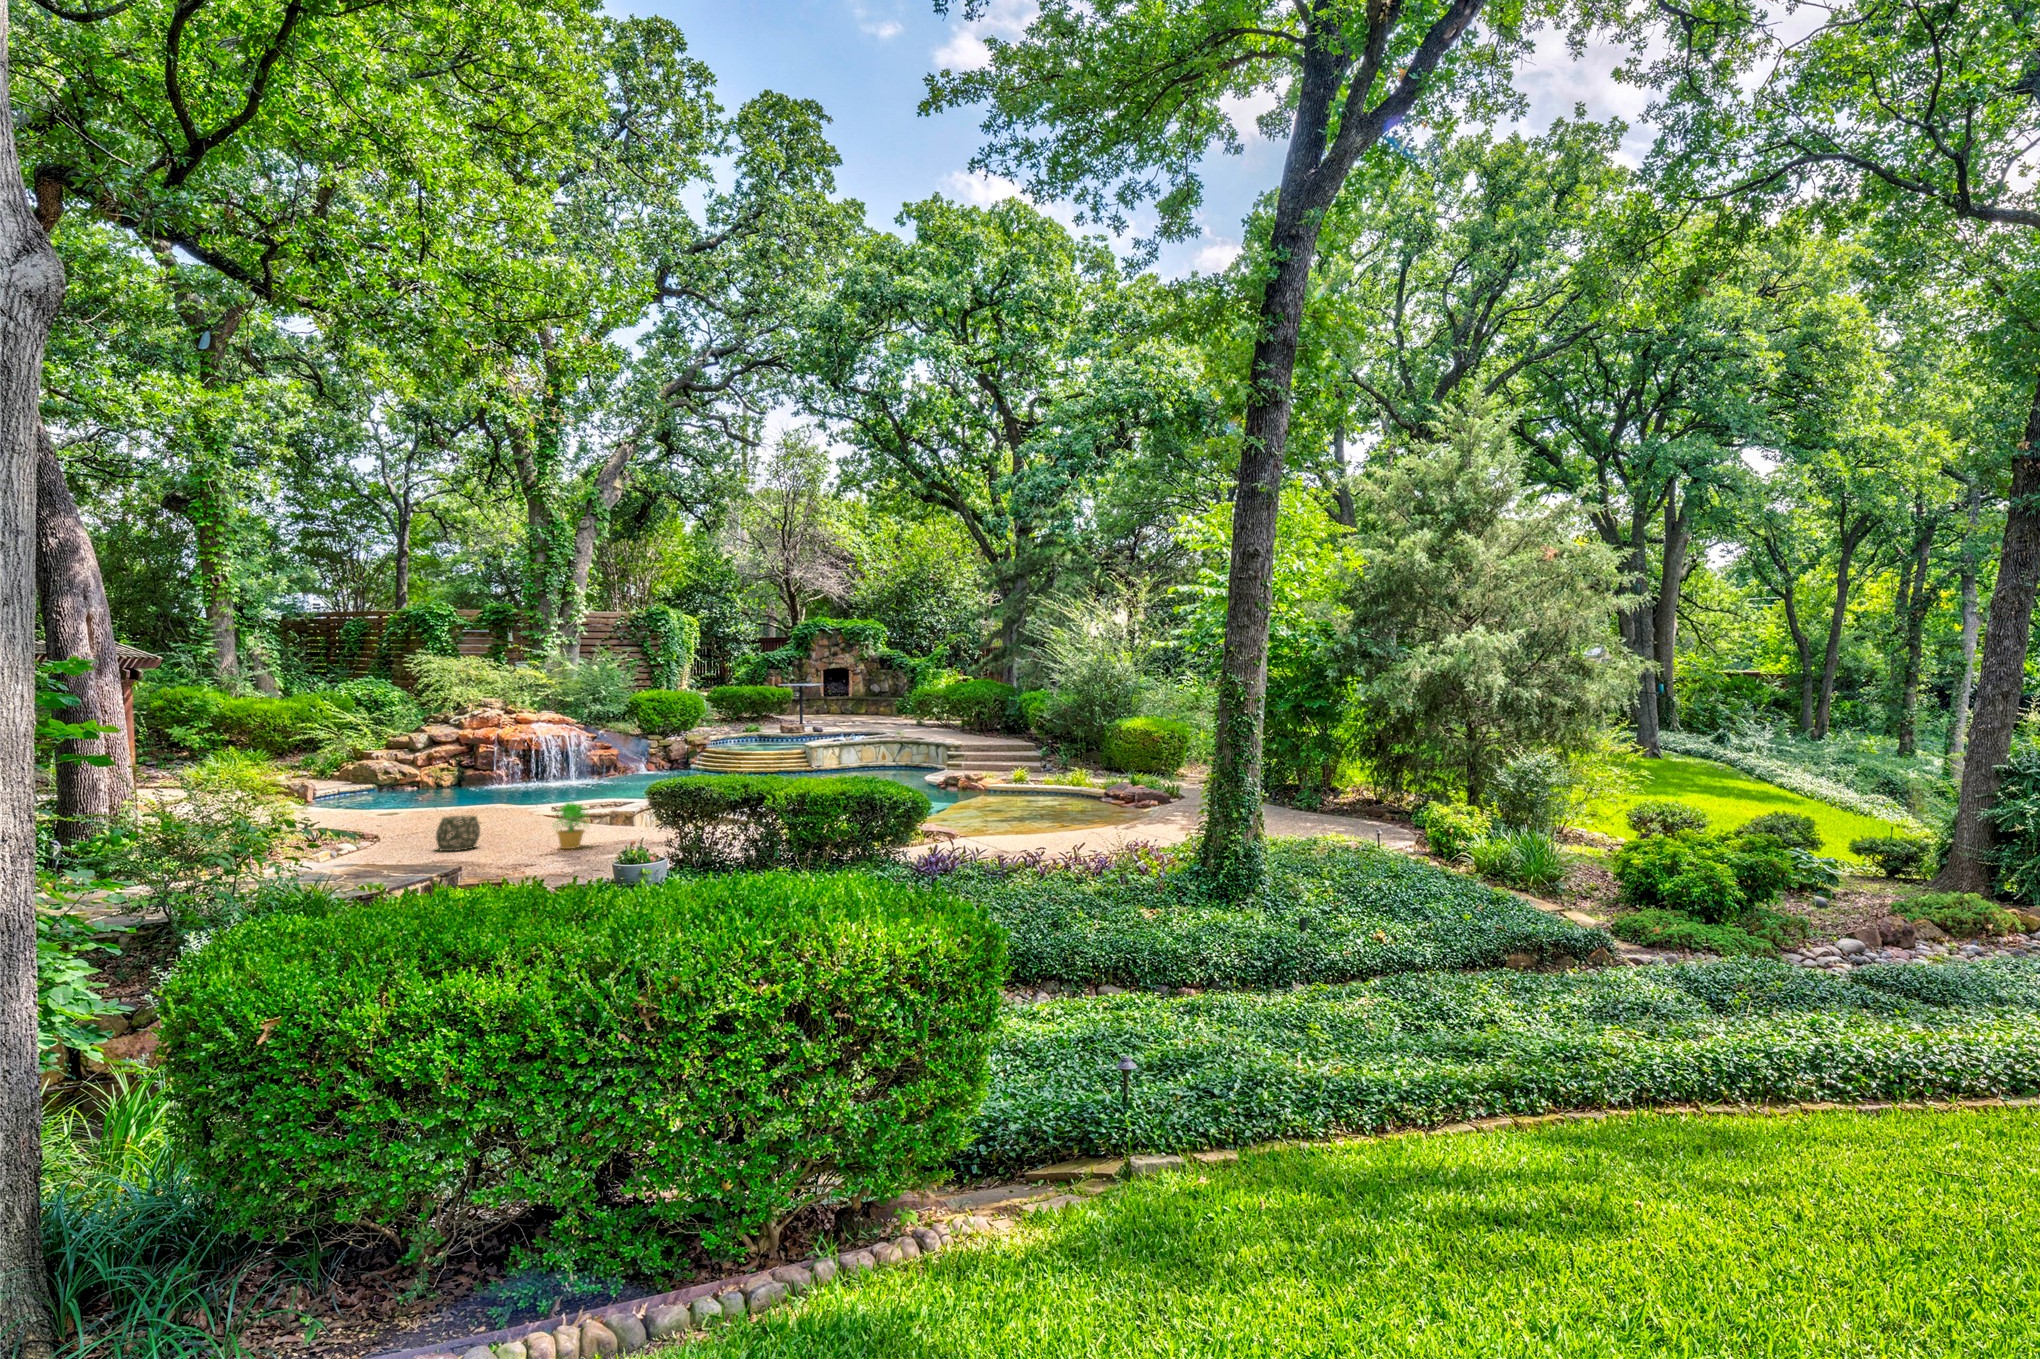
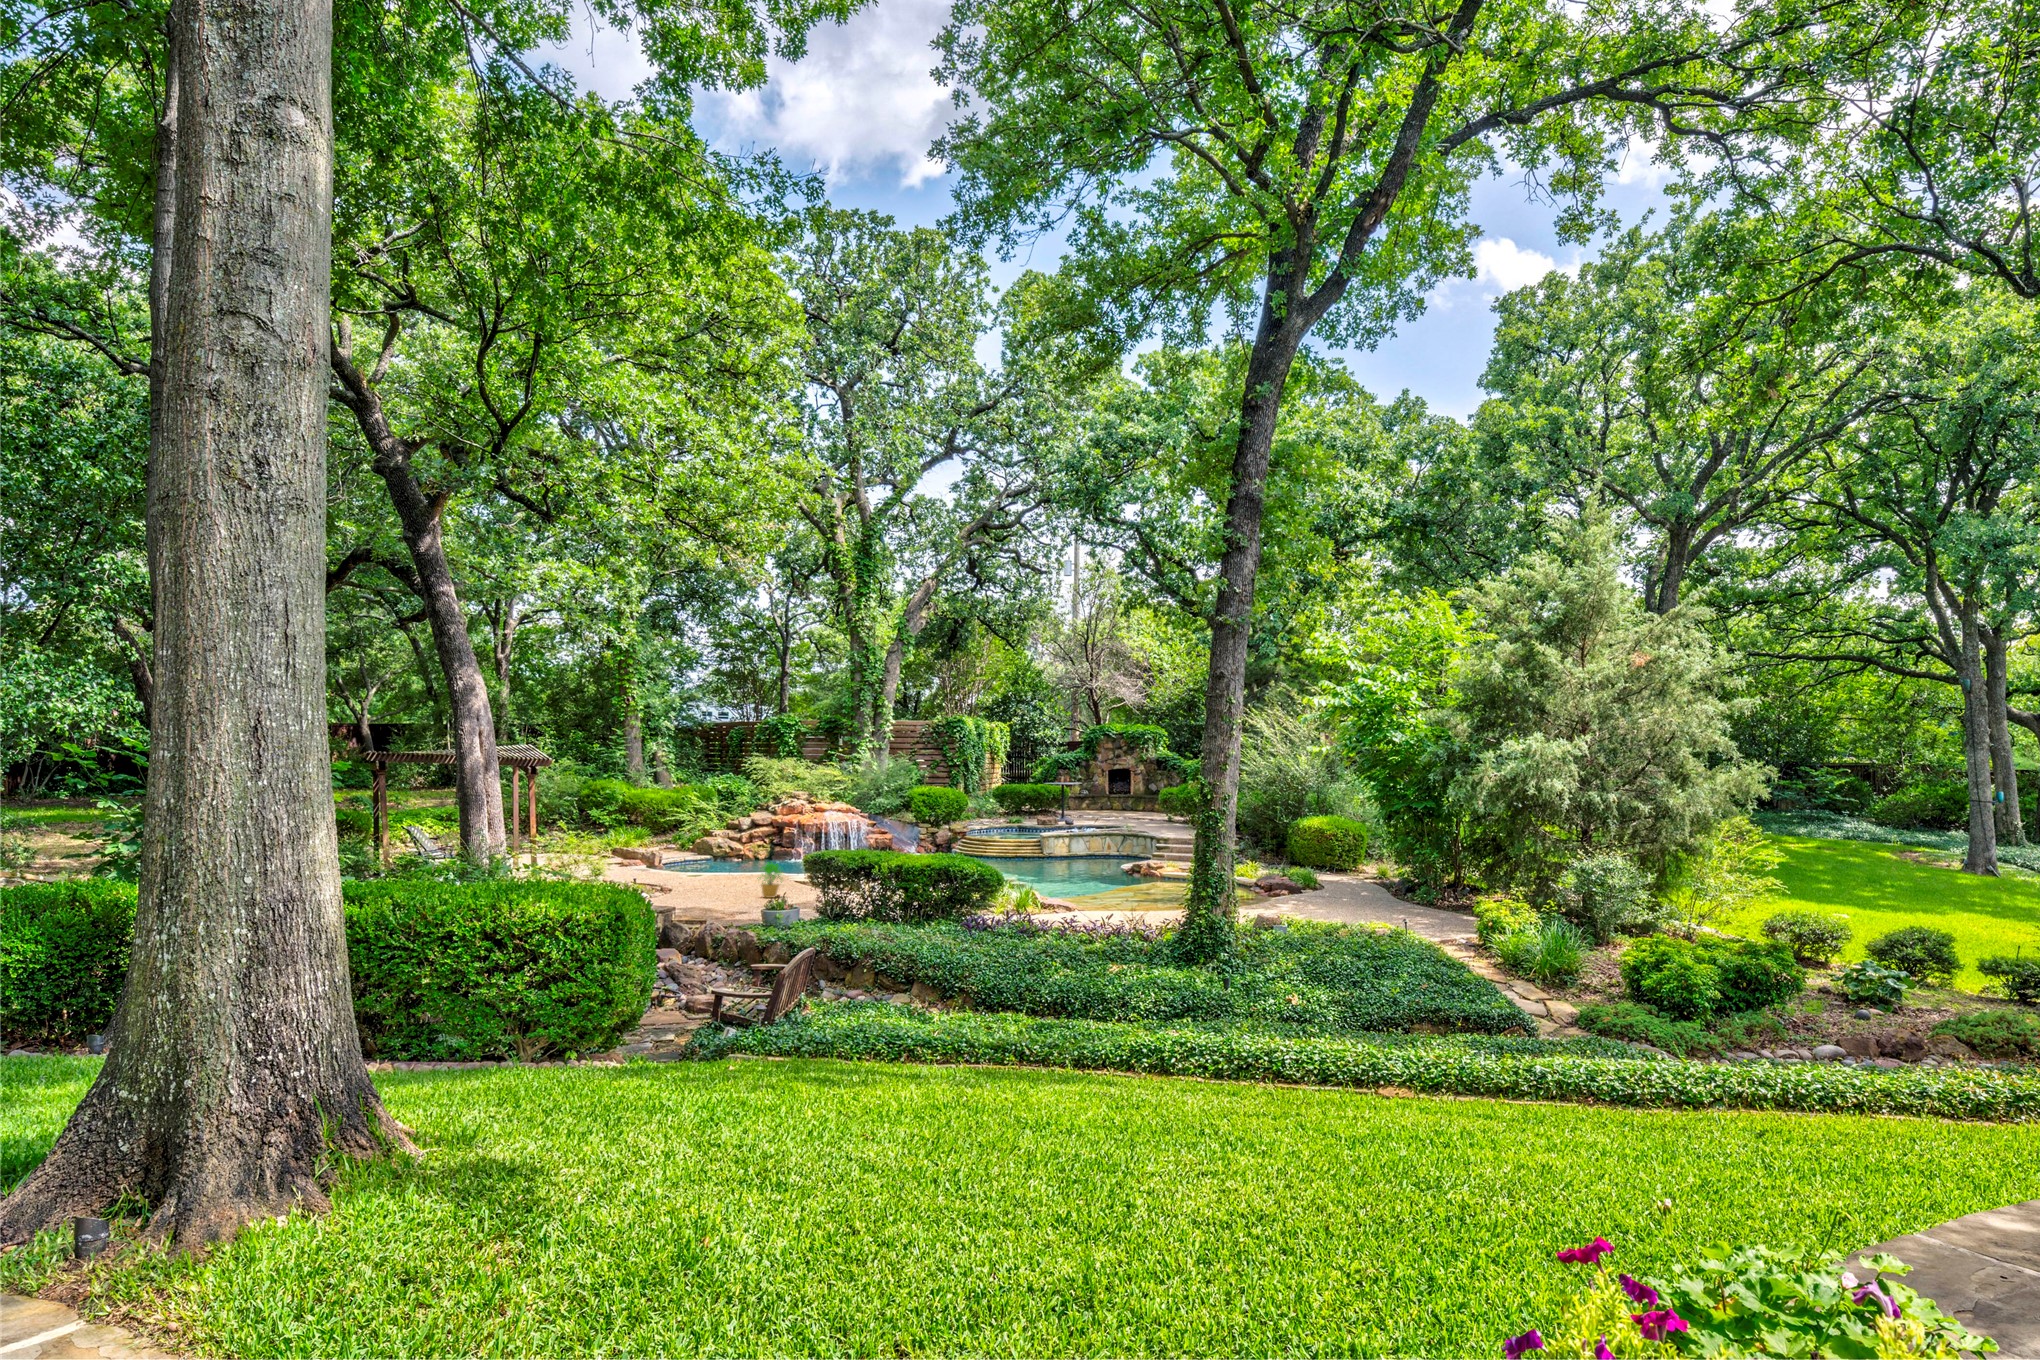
woven basket: present [436,816,480,851] -> none [689,870,718,894]

